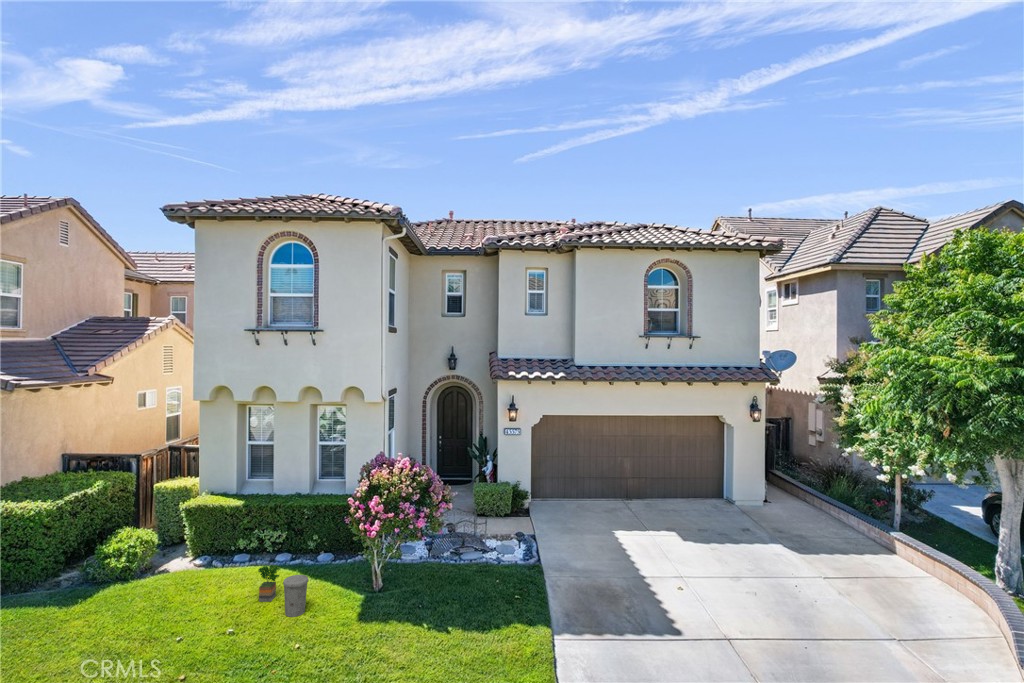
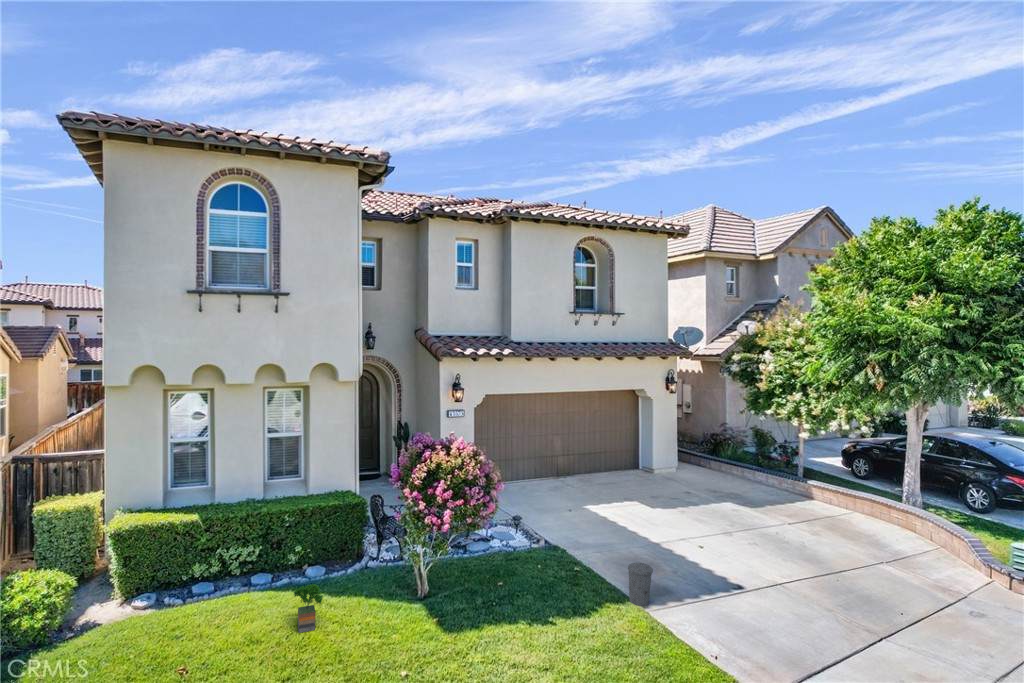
trash can: present [283,575,308,617] -> present [628,563,653,606]

